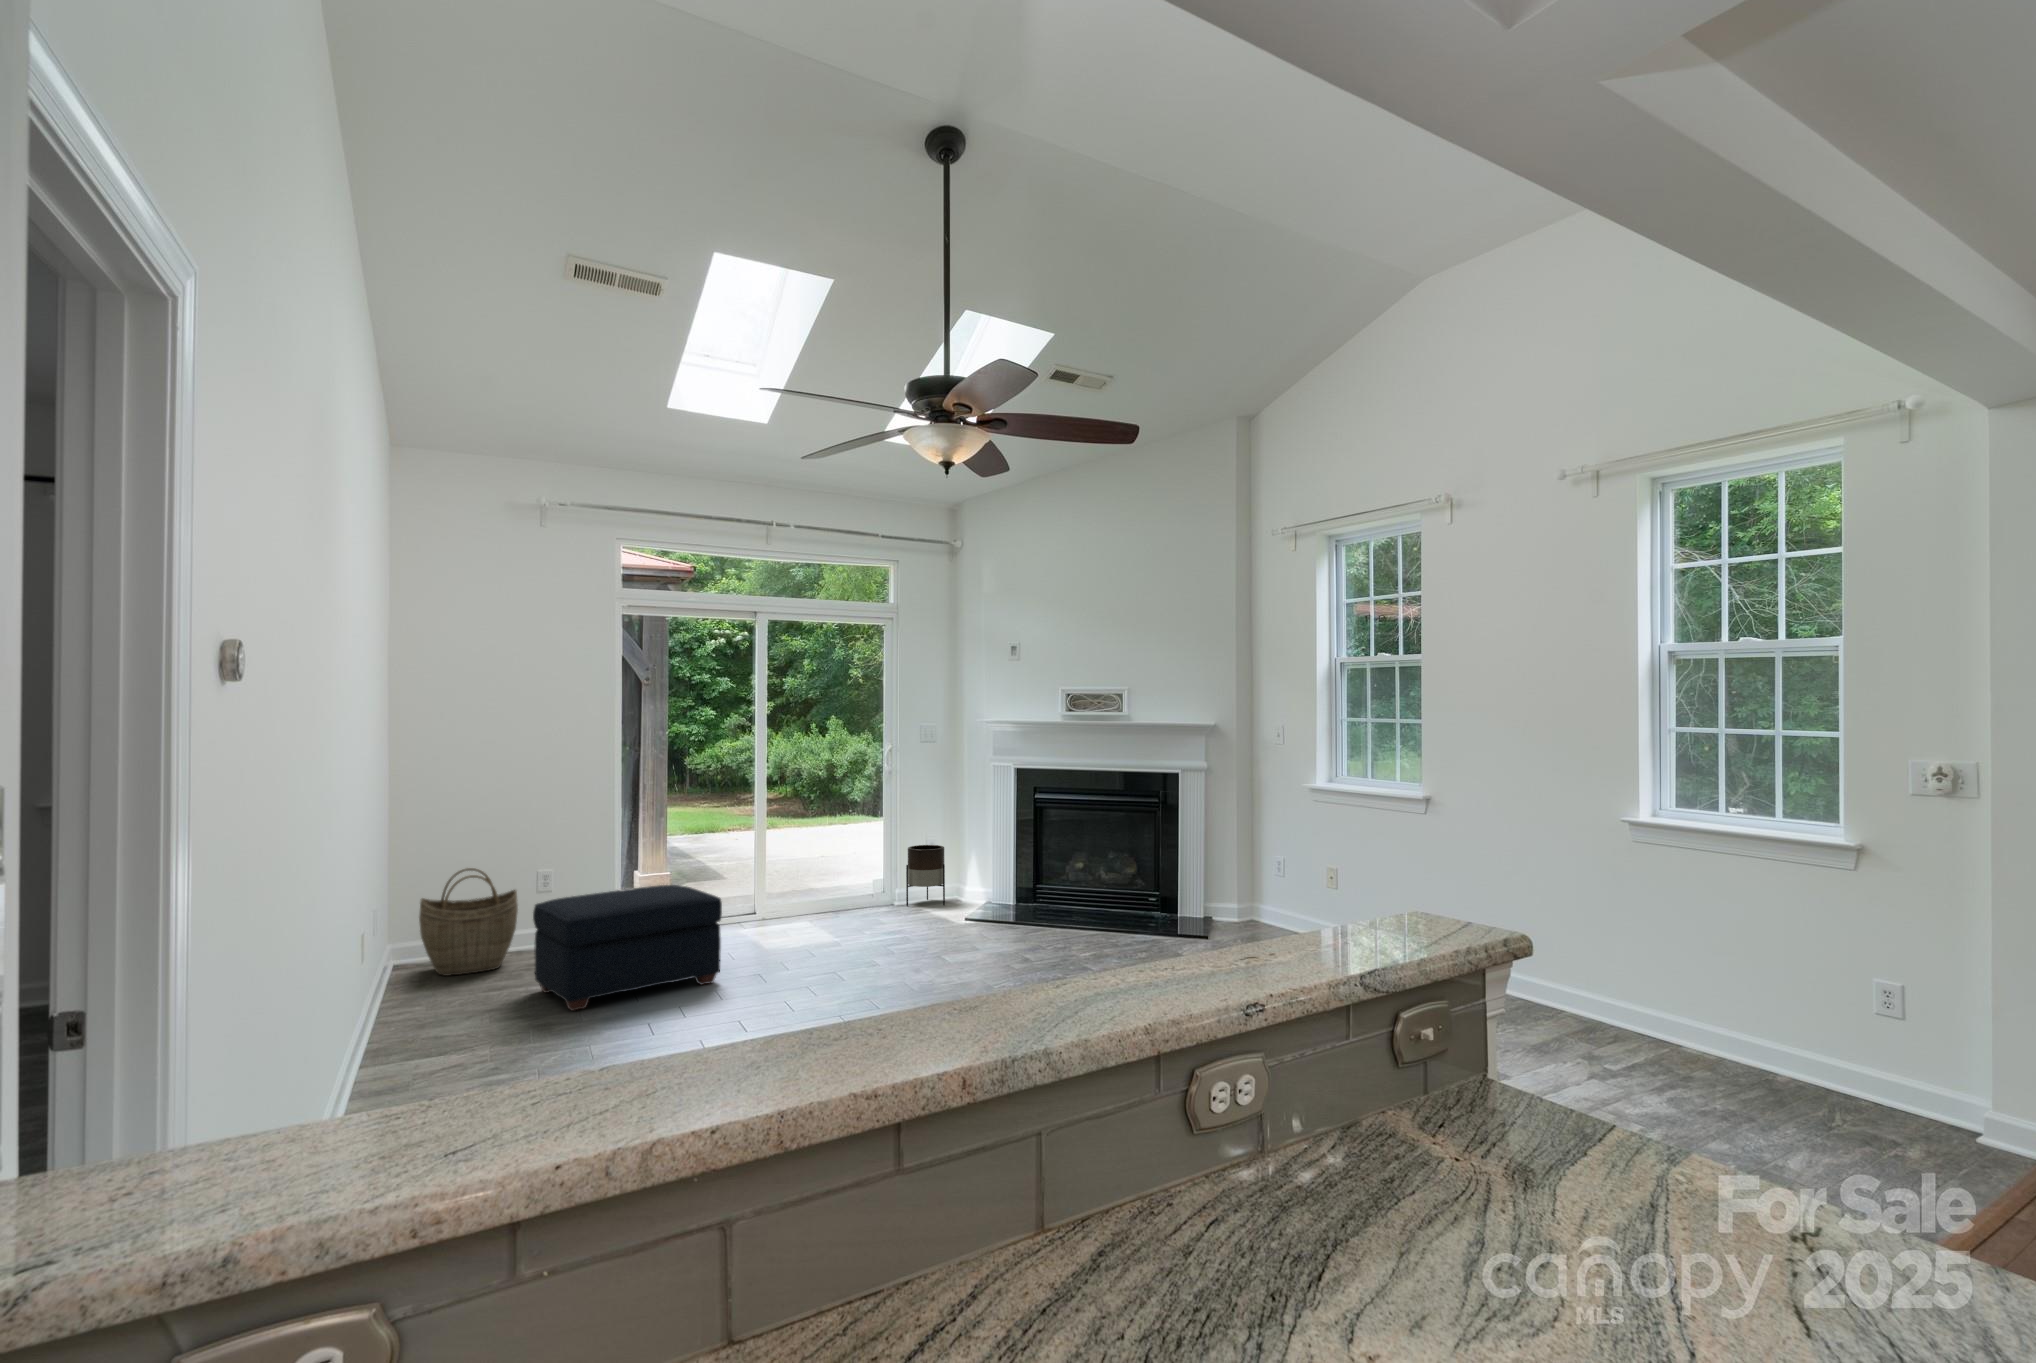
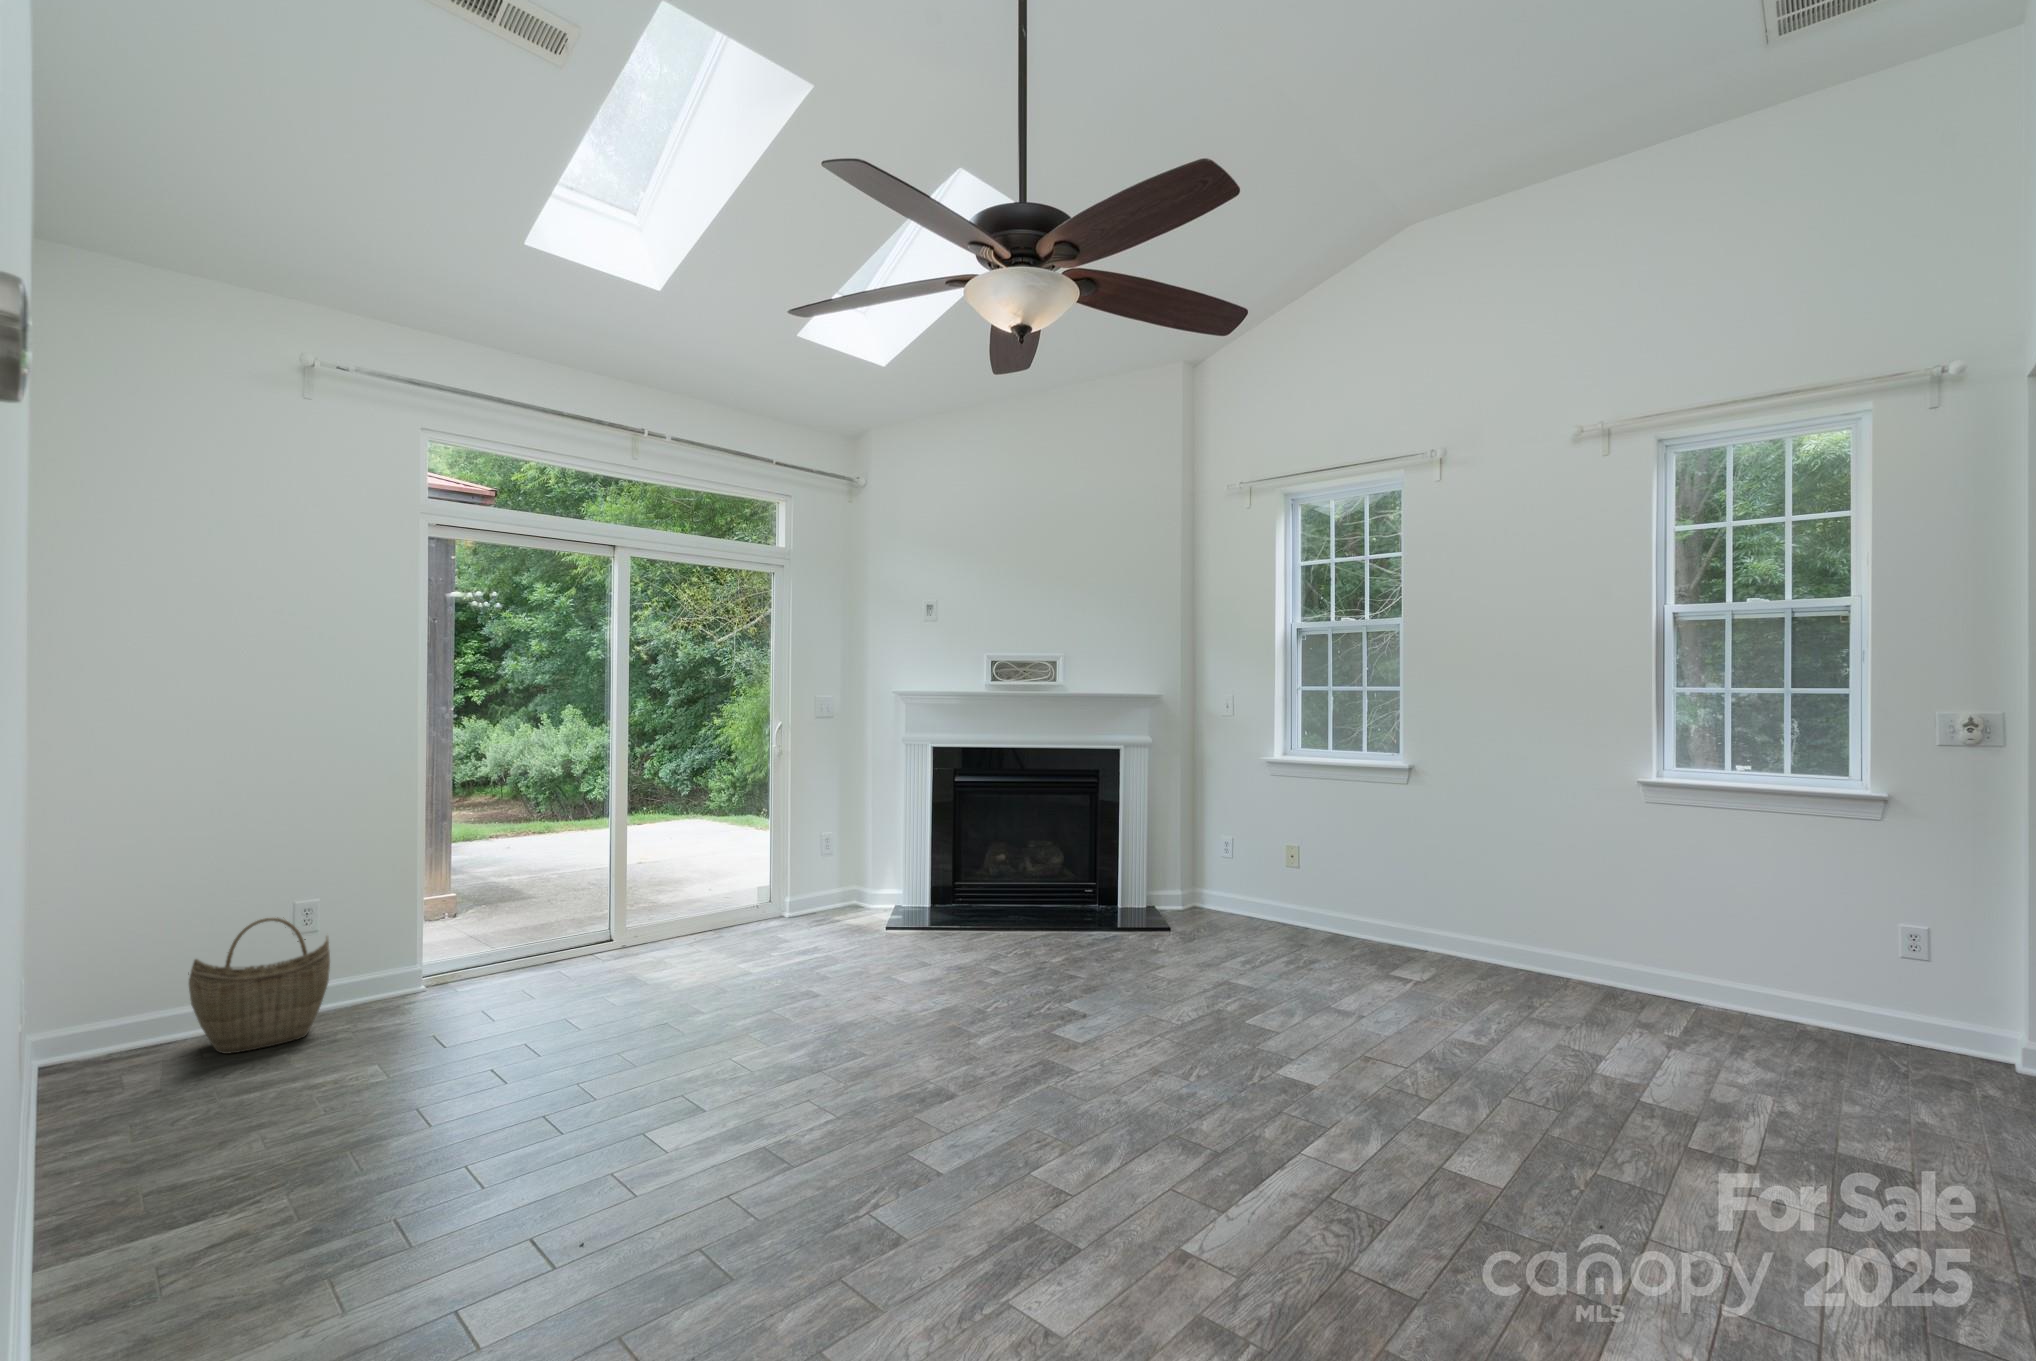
planter: present [906,845,945,906] -> none [801,846,846,917]
ottoman: present [533,885,722,1011] -> none [369,913,625,1086]

